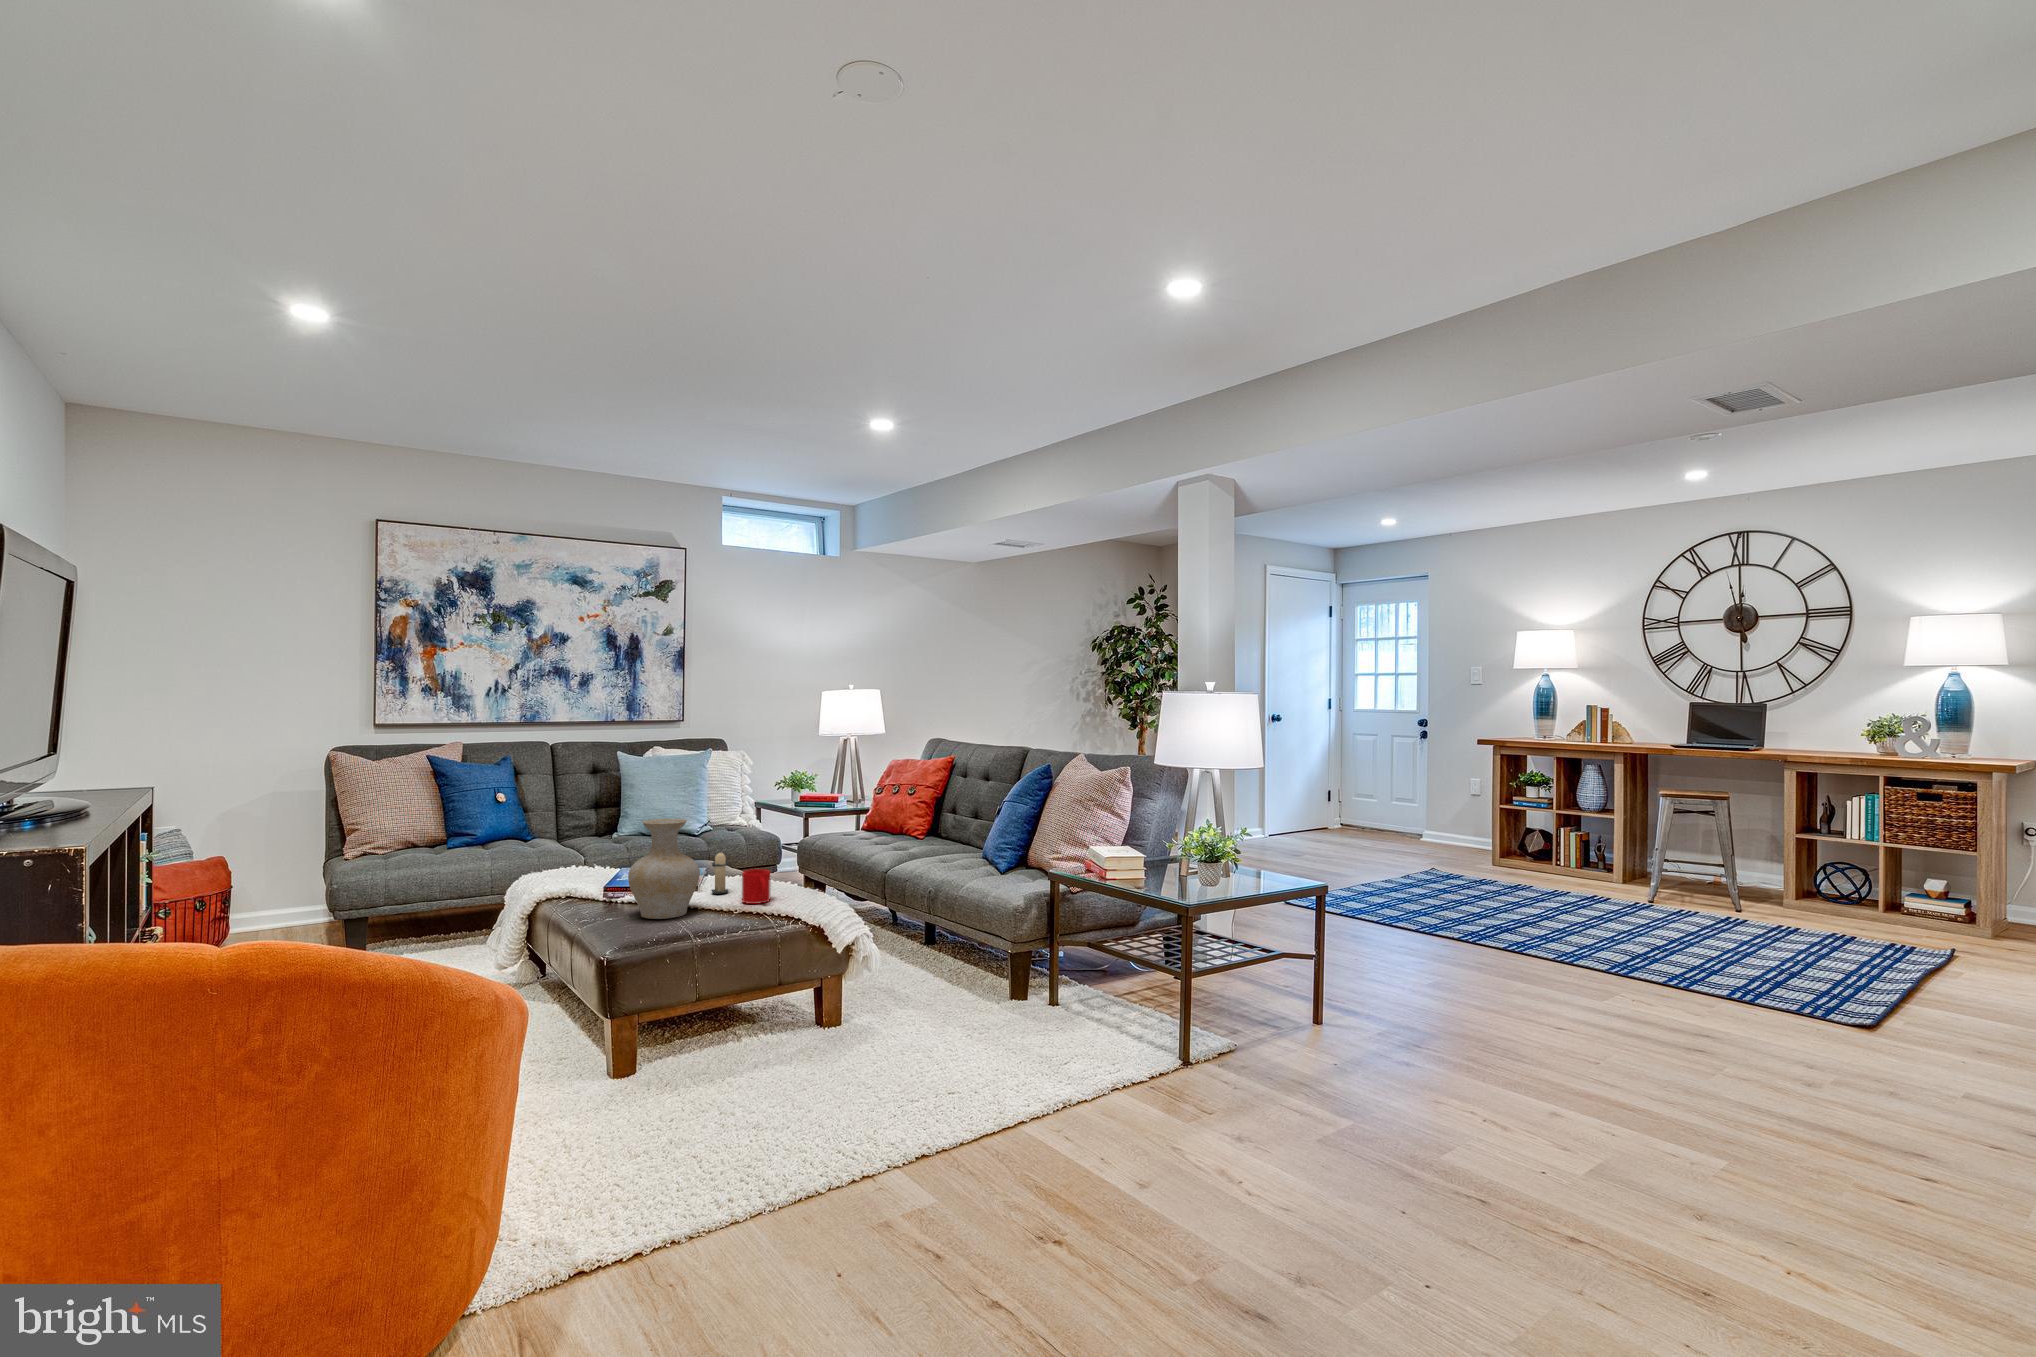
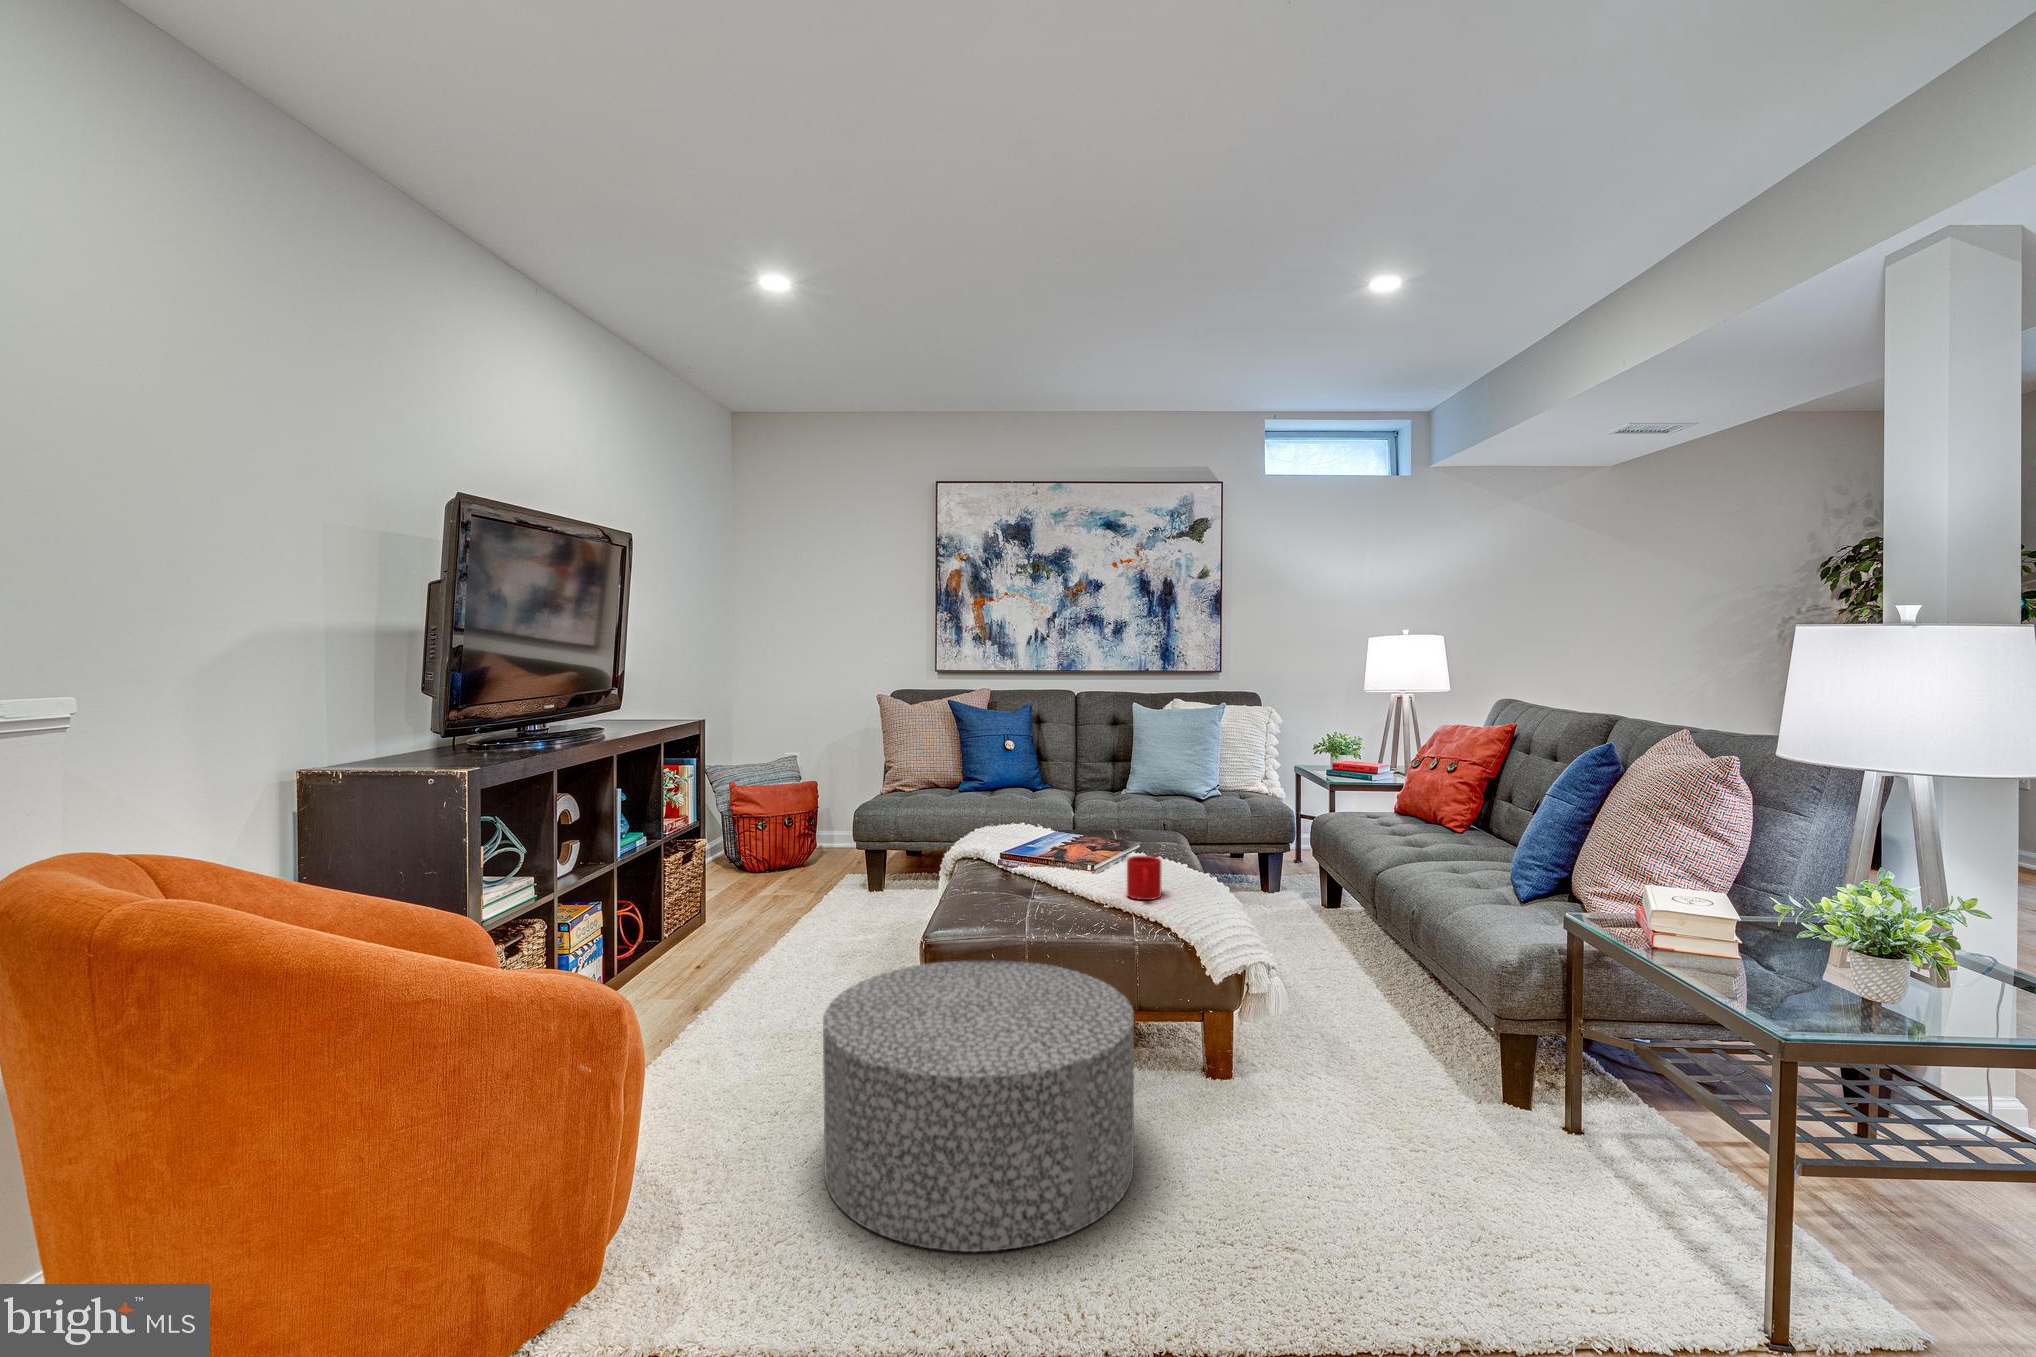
vase: present [628,819,700,919] -> none [996,785,1075,903]
candle: present [711,850,729,894] -> none [1107,826,1132,880]
ottoman: none [568,958,827,1166] -> present [823,960,1134,1252]

